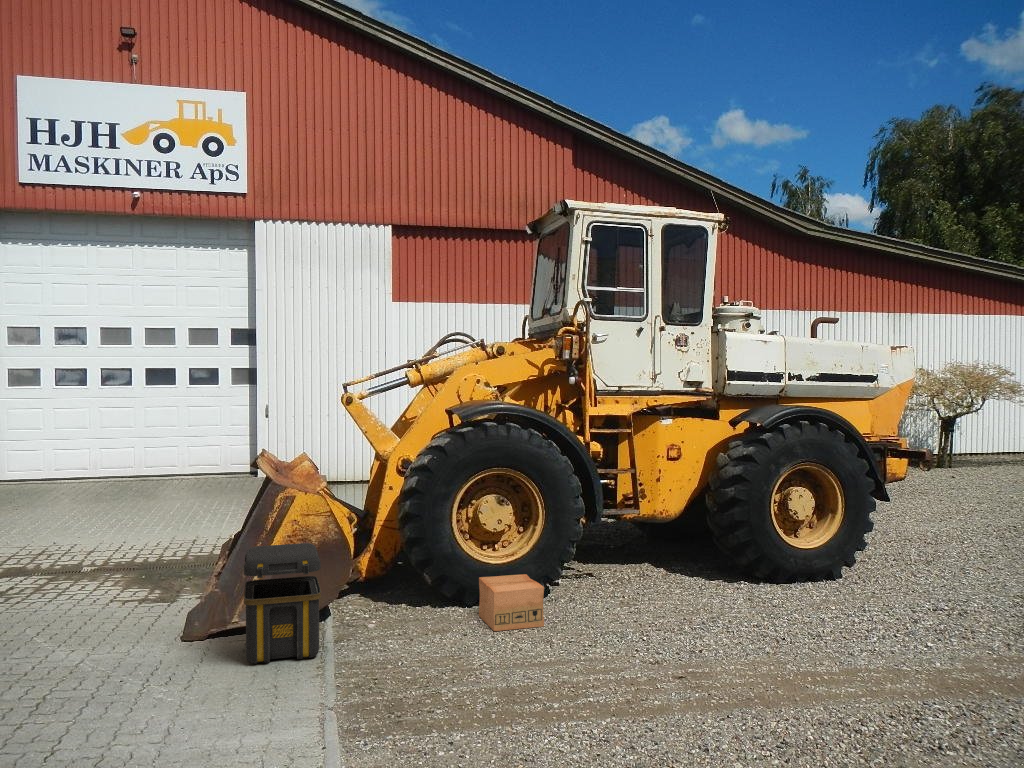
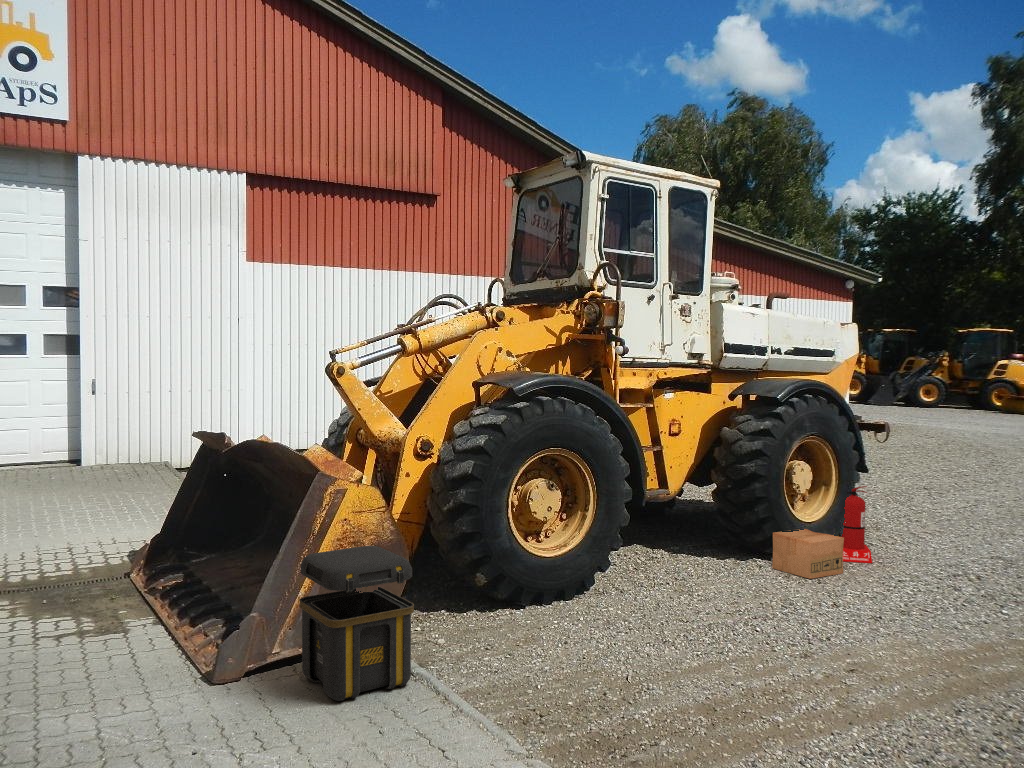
fire extinguisher: none [833,515,871,594] -> present [841,486,872,563]
cardboard box: present [479,574,544,631] -> present [772,529,844,579]

